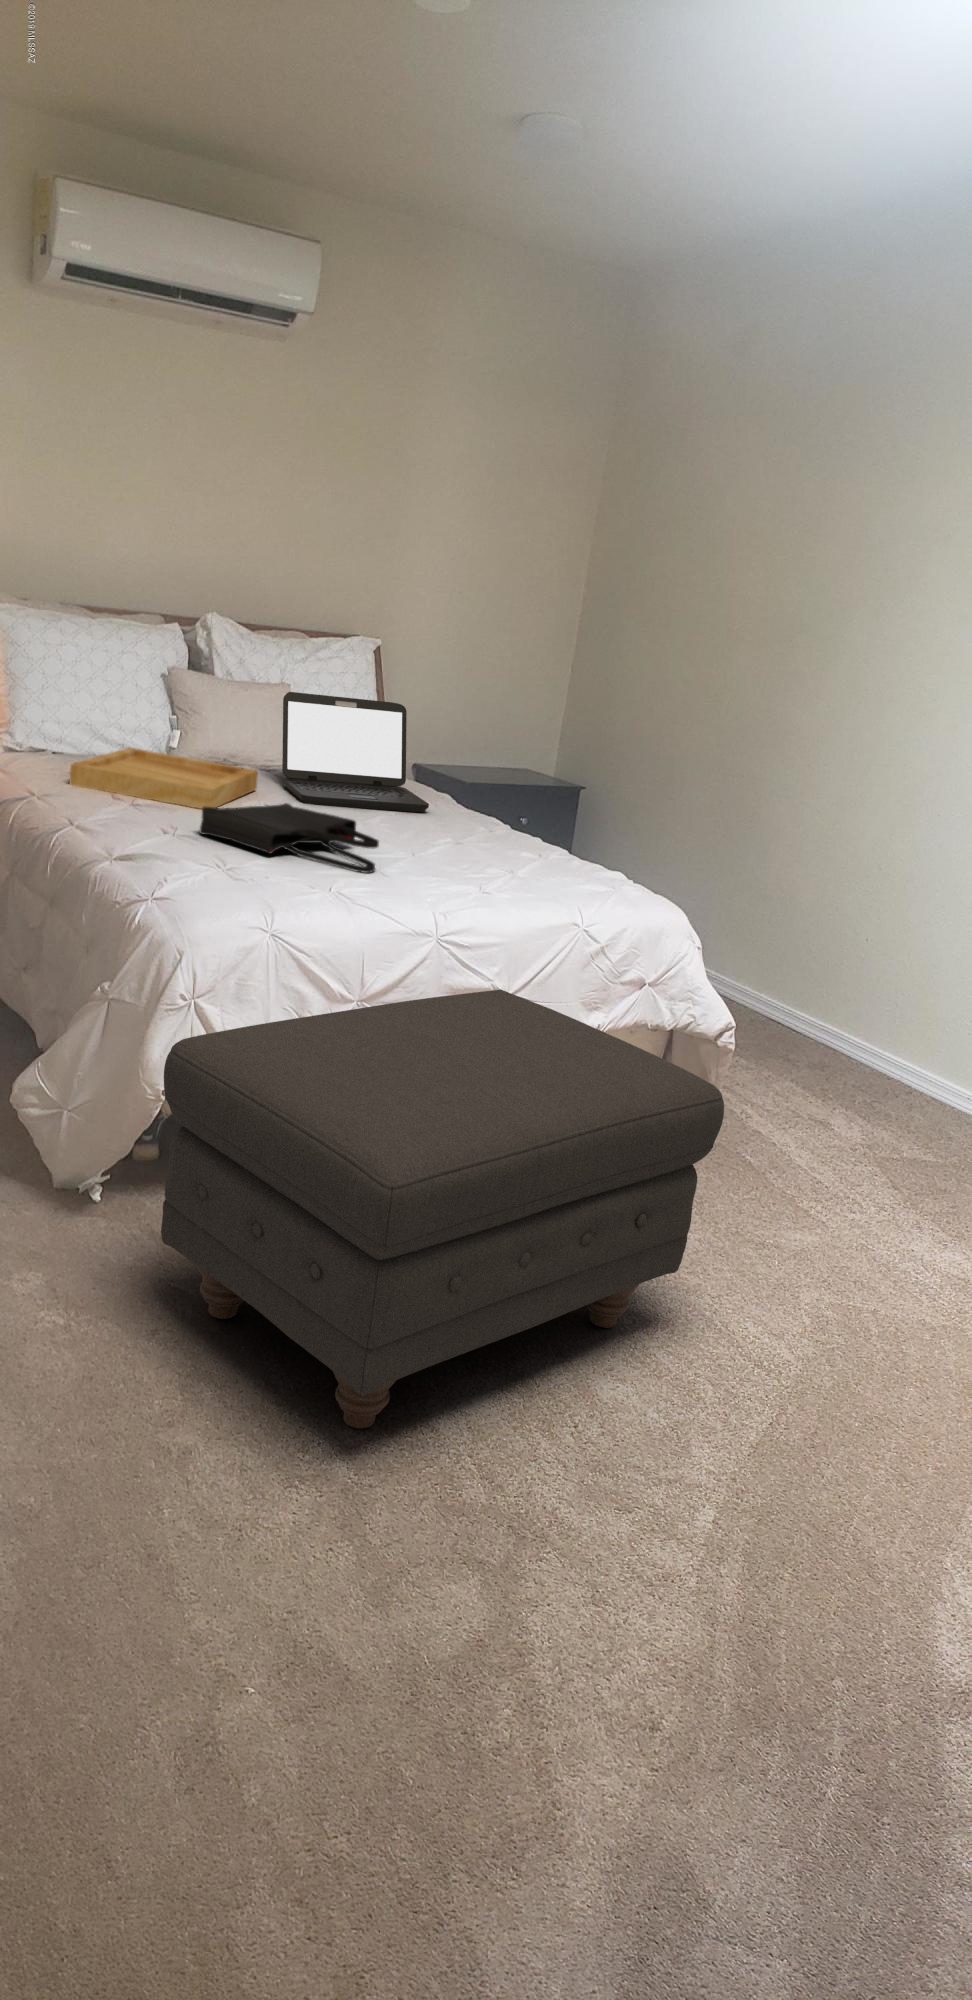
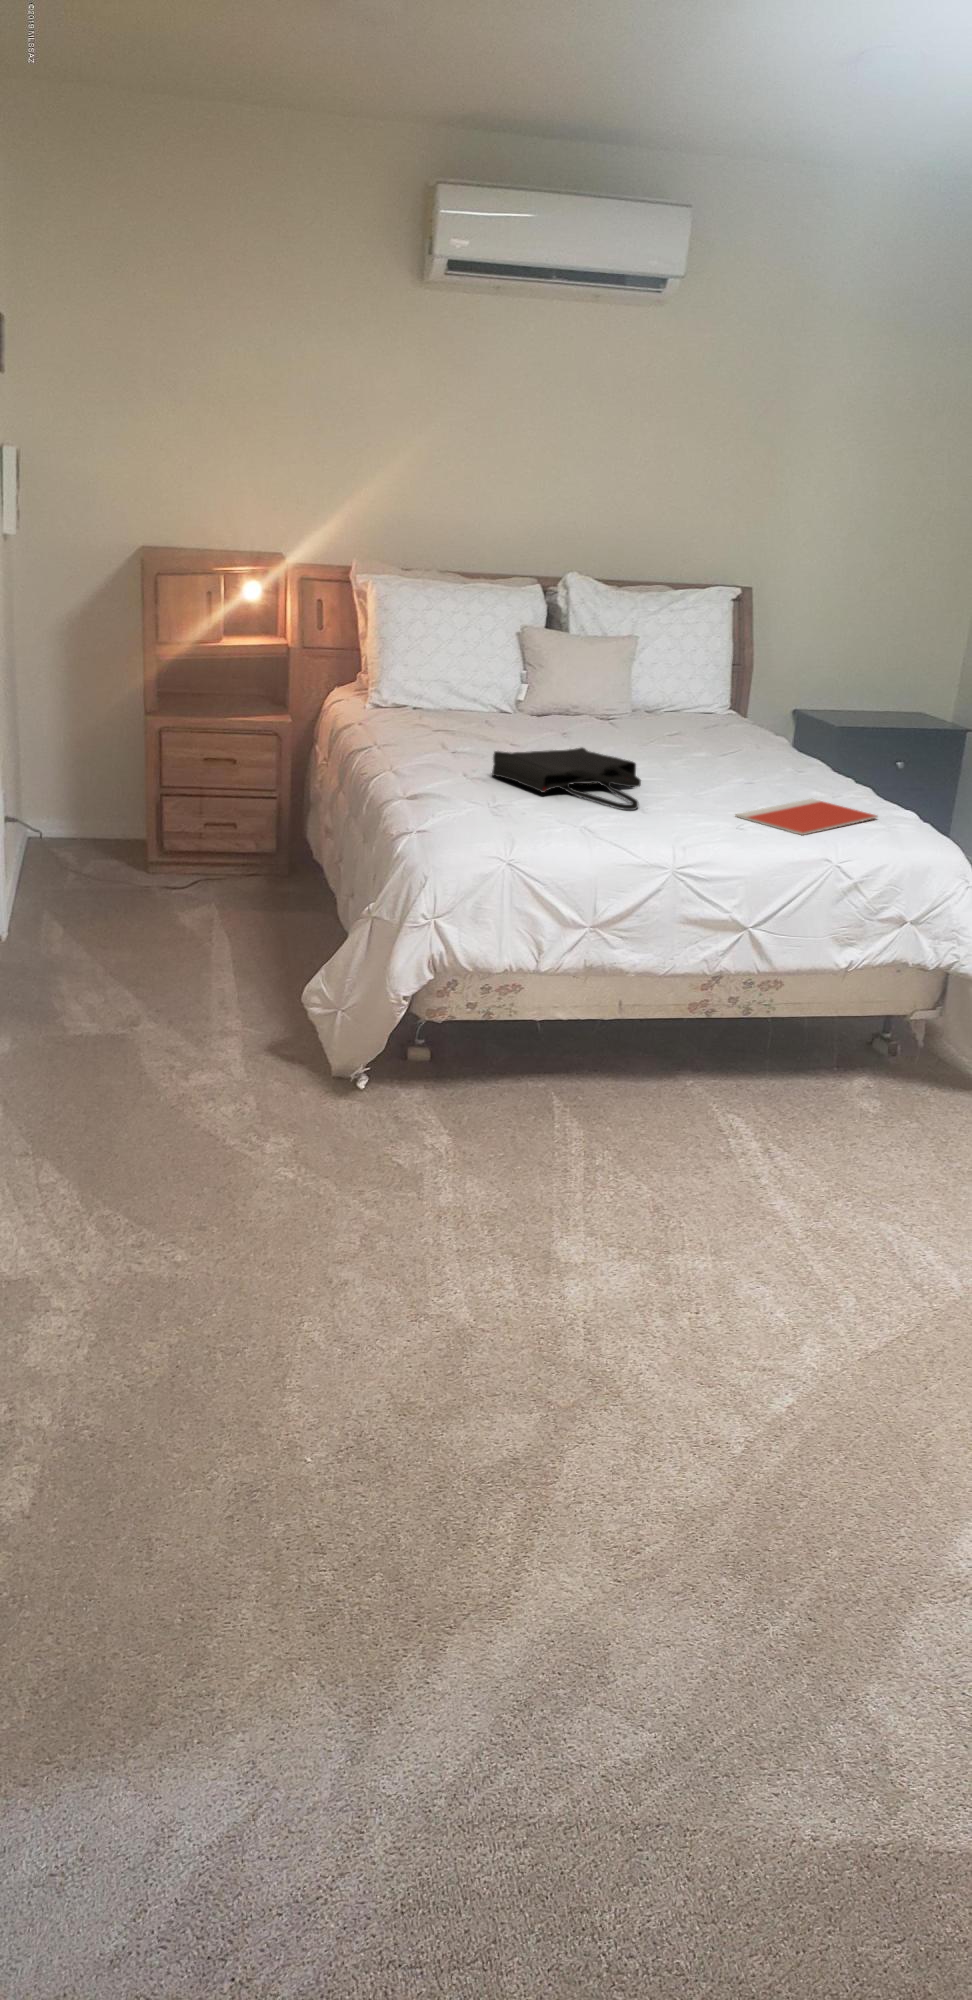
laptop: present [282,692,429,812] -> none [611,644,745,756]
tray: present [70,748,258,809] -> none [406,701,583,756]
notebook: none [472,859,600,899] -> present [735,799,878,835]
ottoman: present [161,989,724,1428] -> none [367,917,884,1291]

